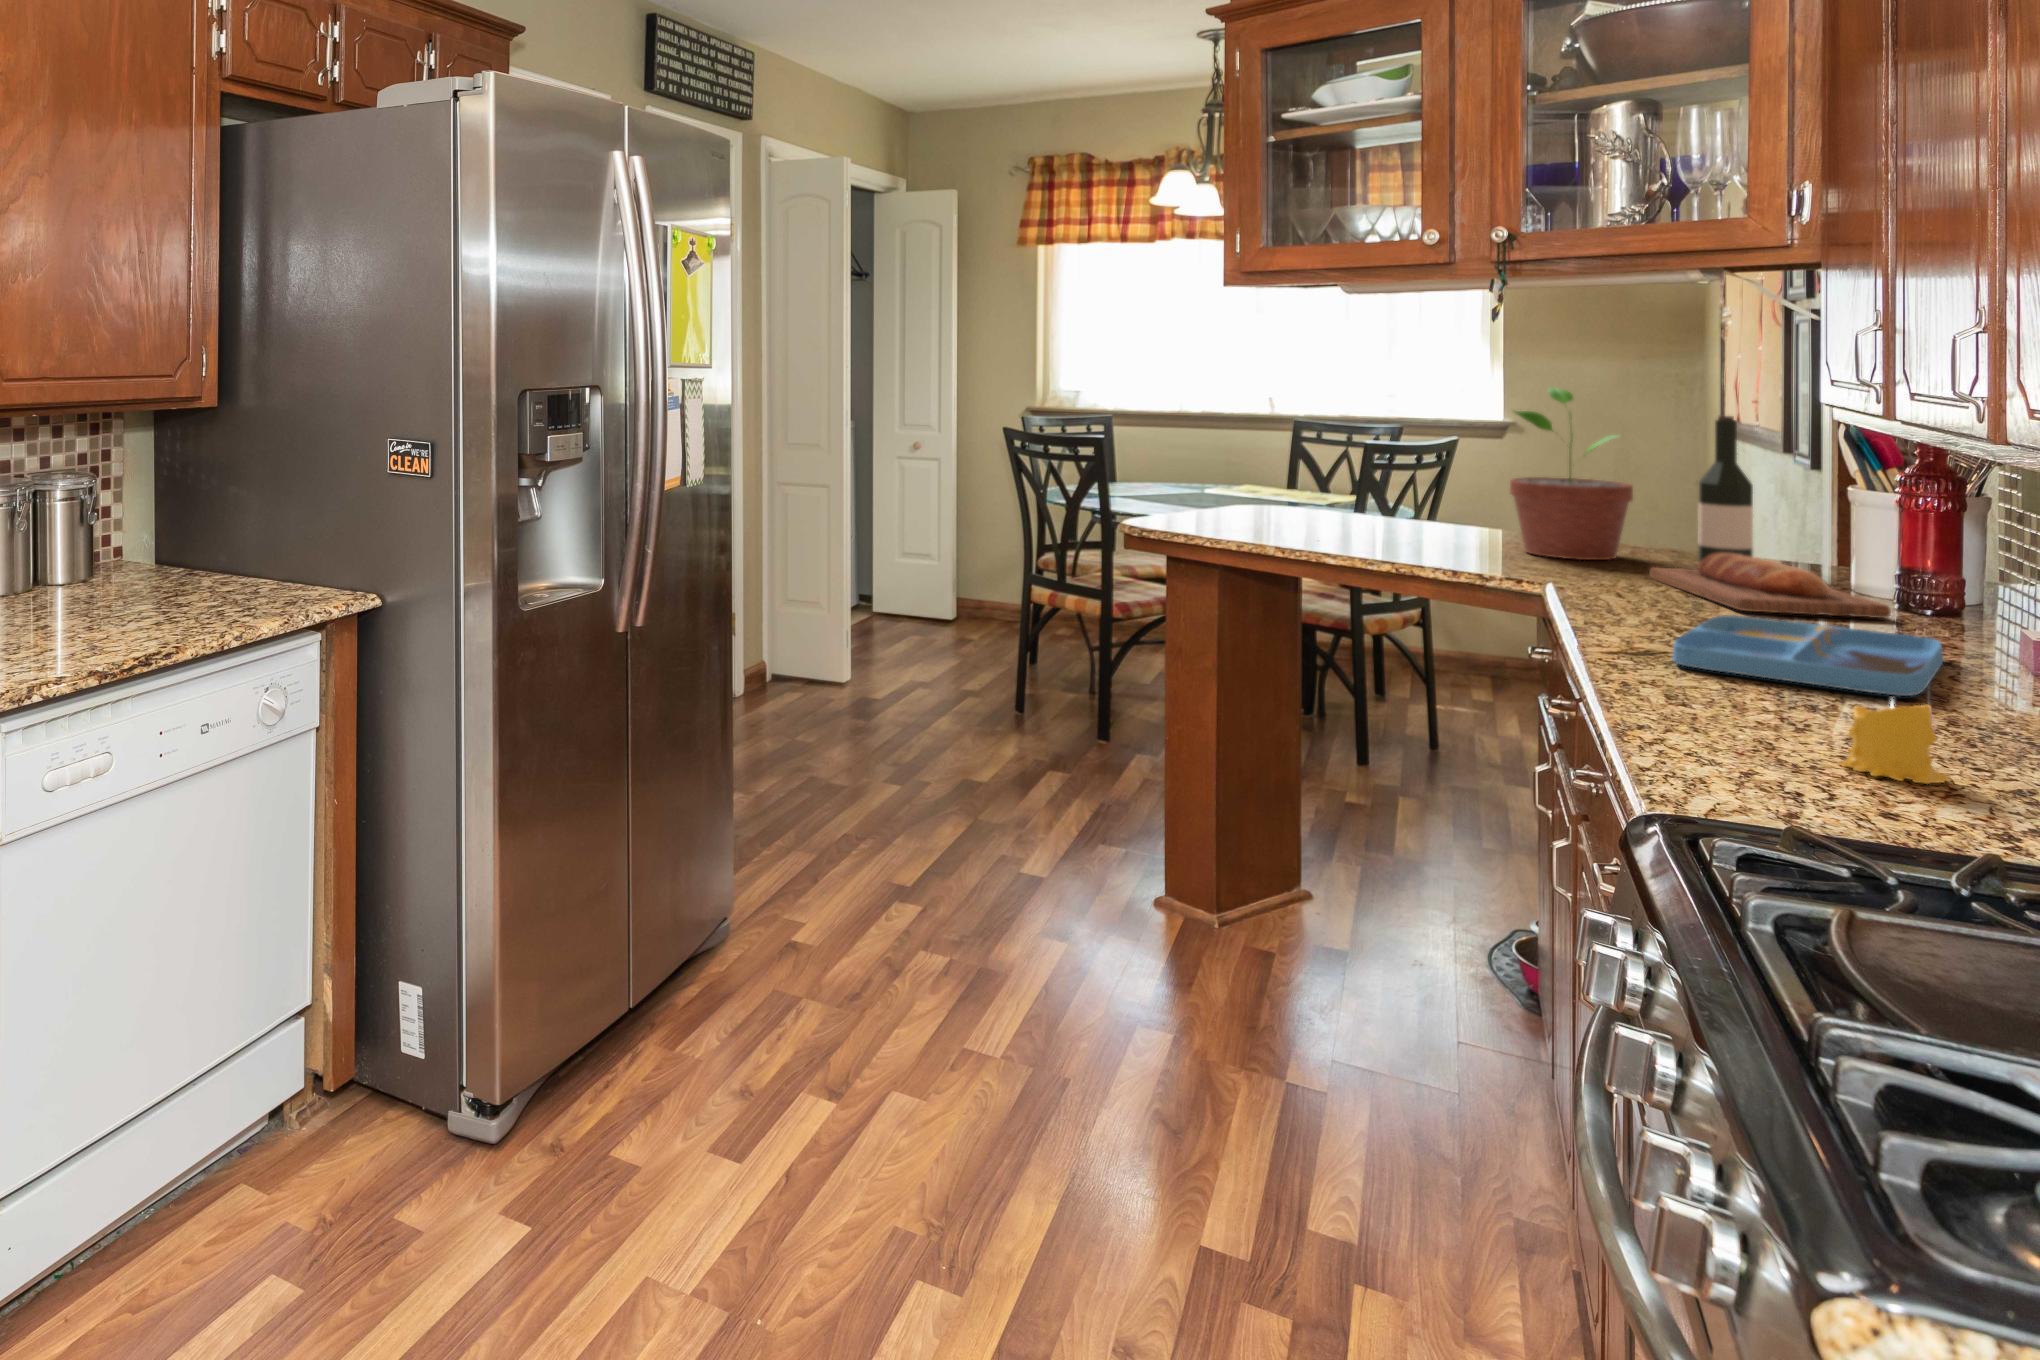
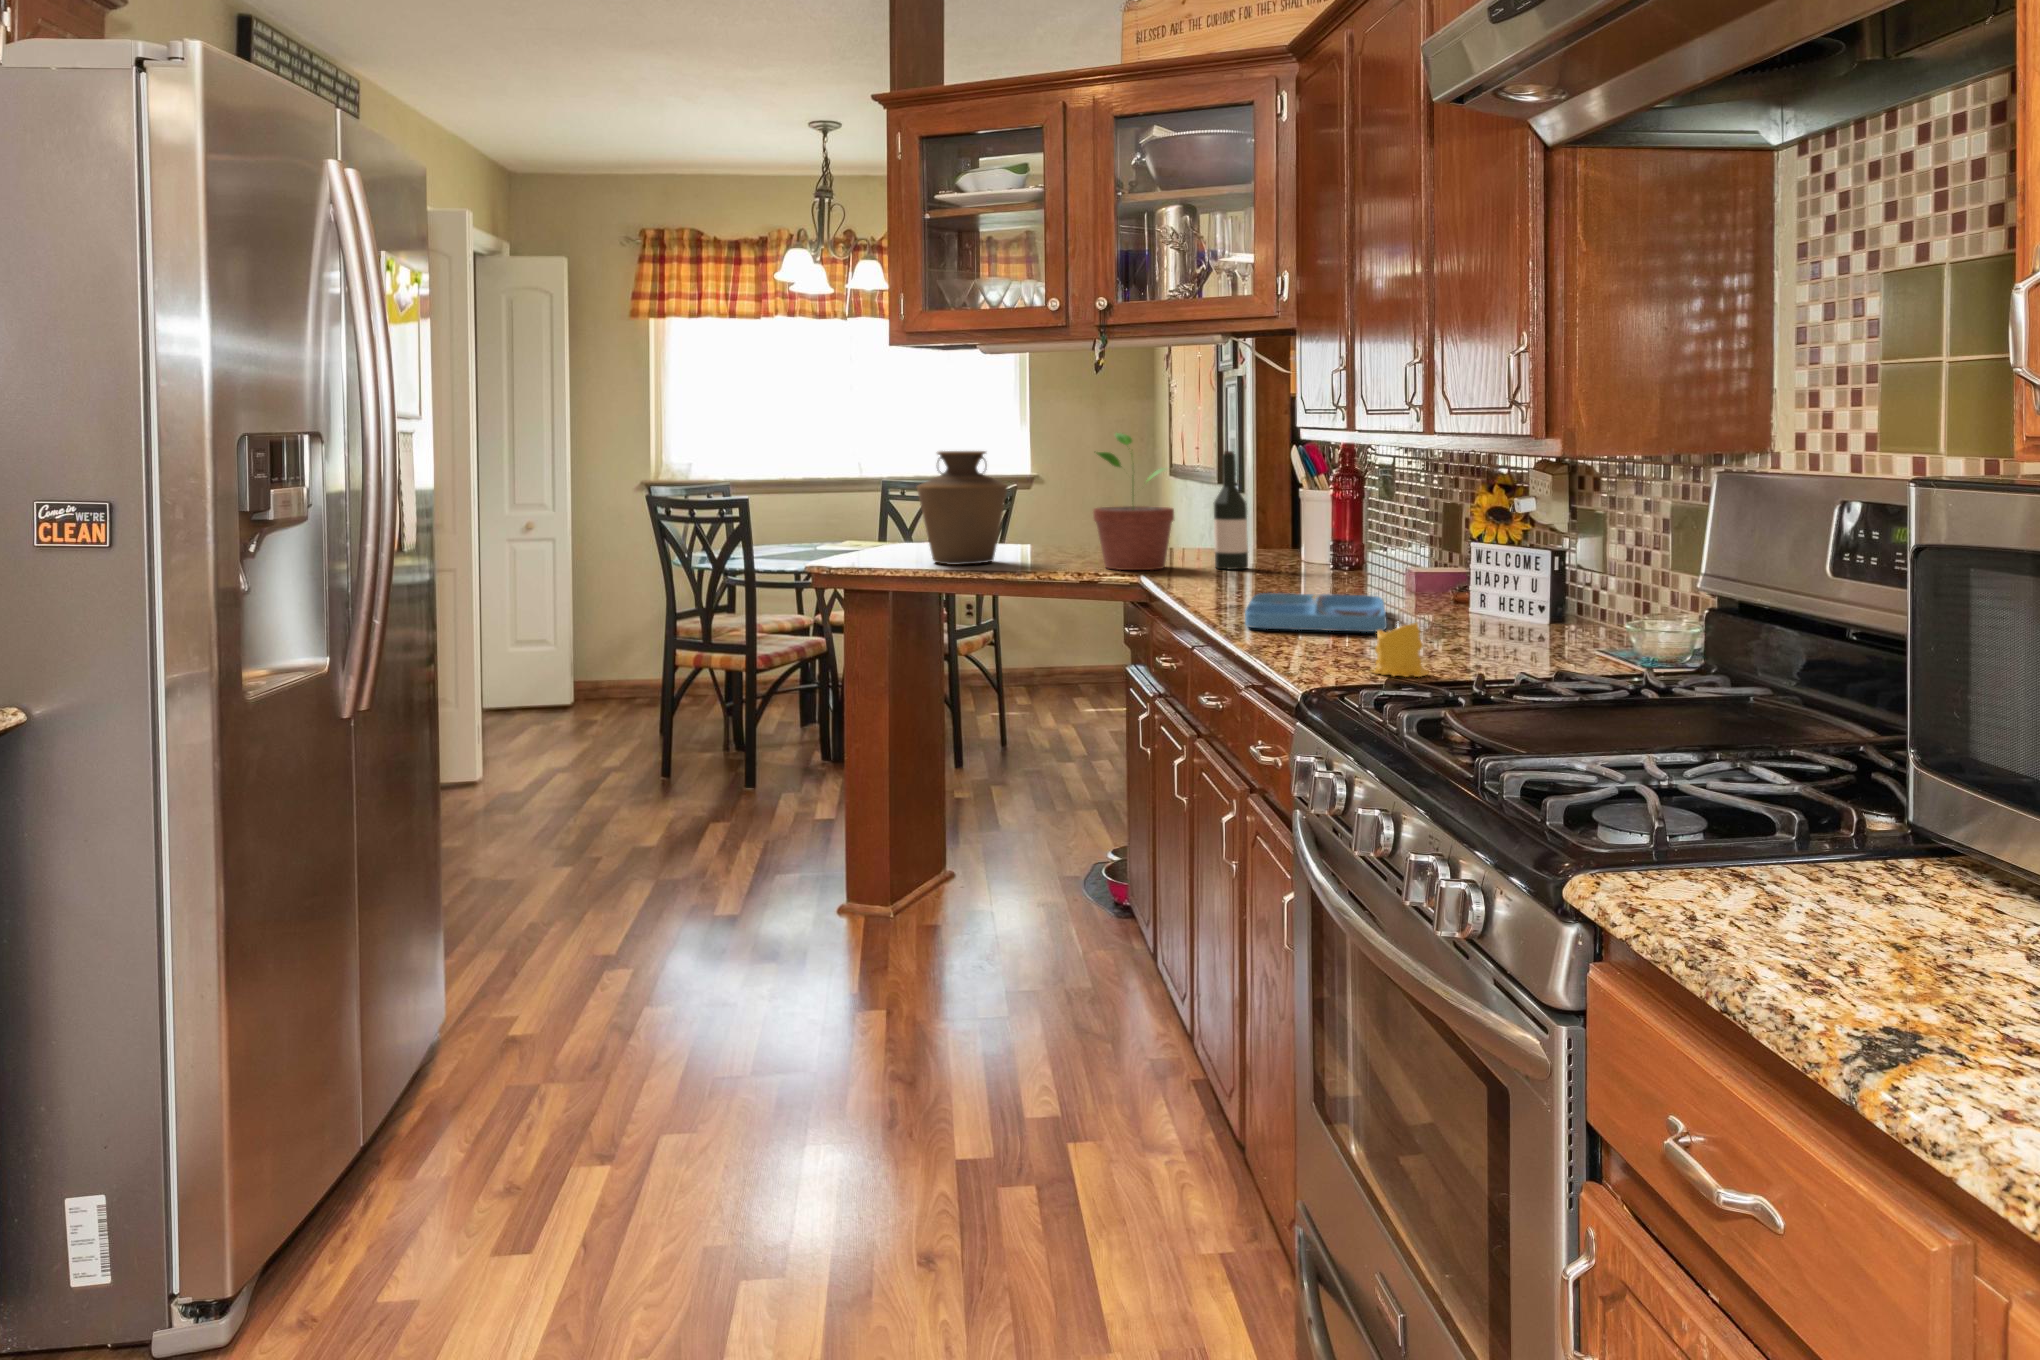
vase: none [1274,402,1394,533] -> present [917,451,1008,565]
bread loaf: present [1649,553,1891,618] -> none [1193,554,1341,593]

